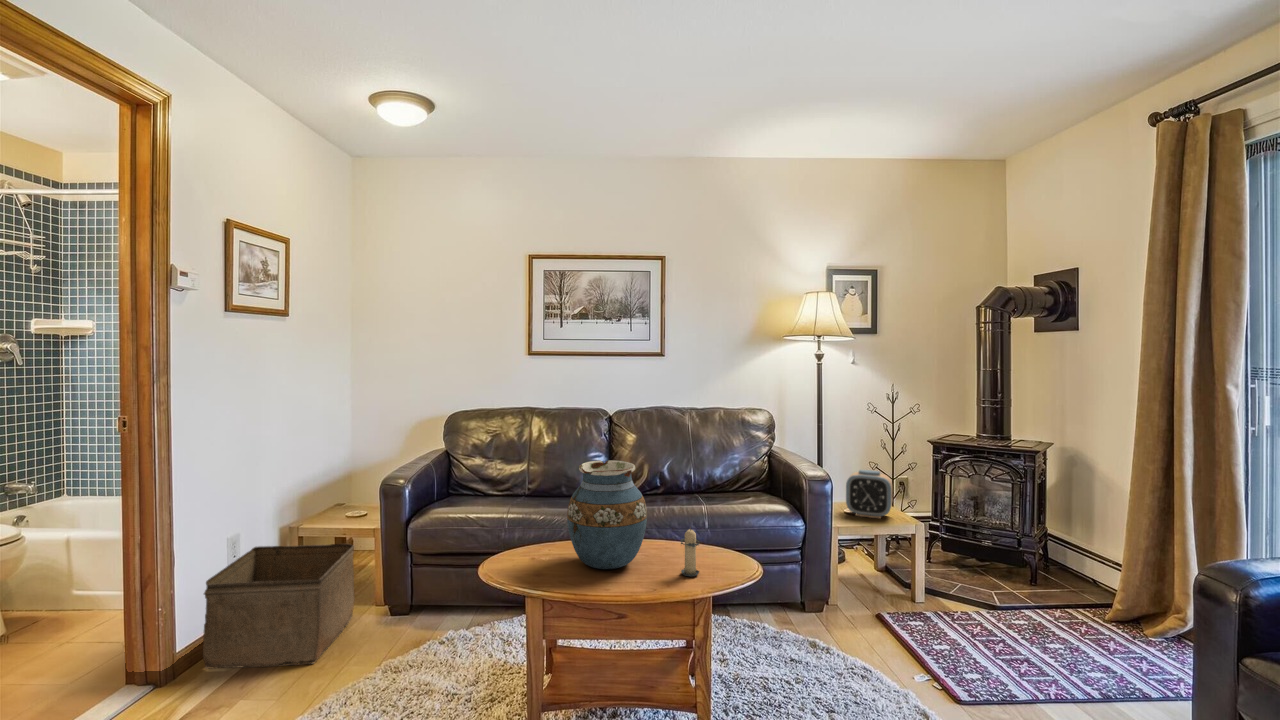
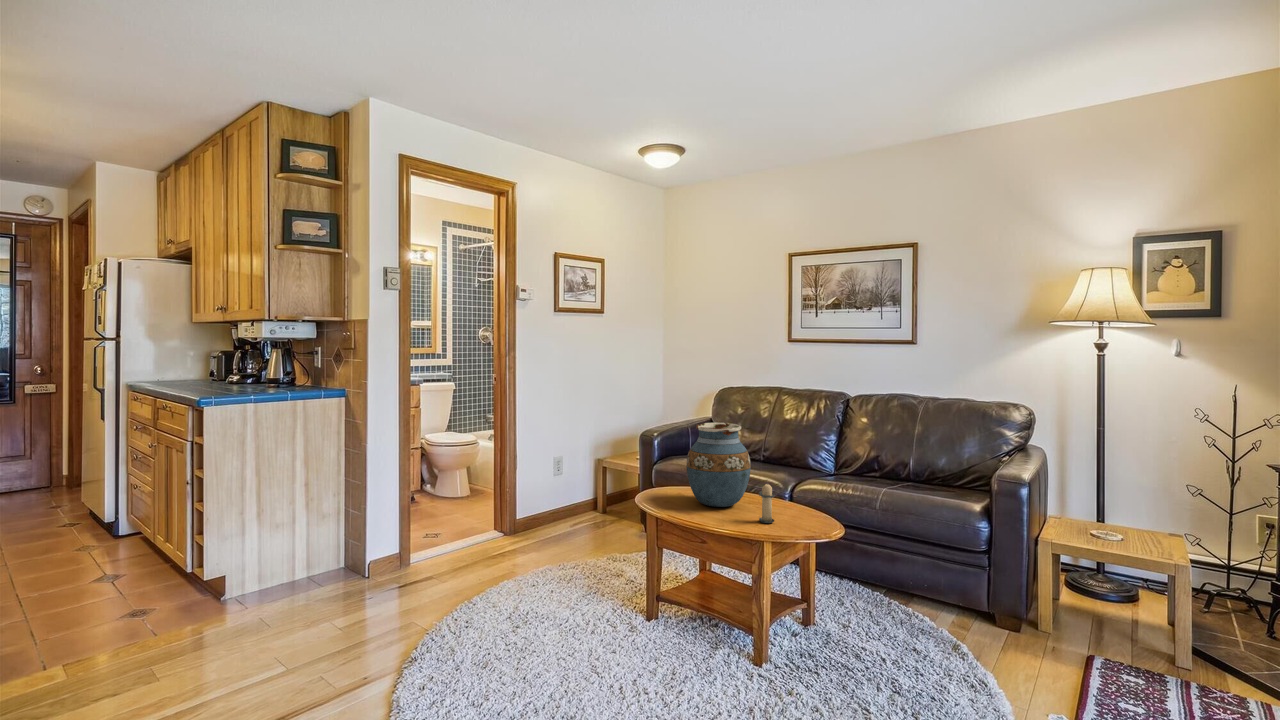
alarm clock: present [846,470,893,519] -> none [1085,482,1156,544]
storage bin: present [203,544,355,669] -> none [527,468,622,545]

